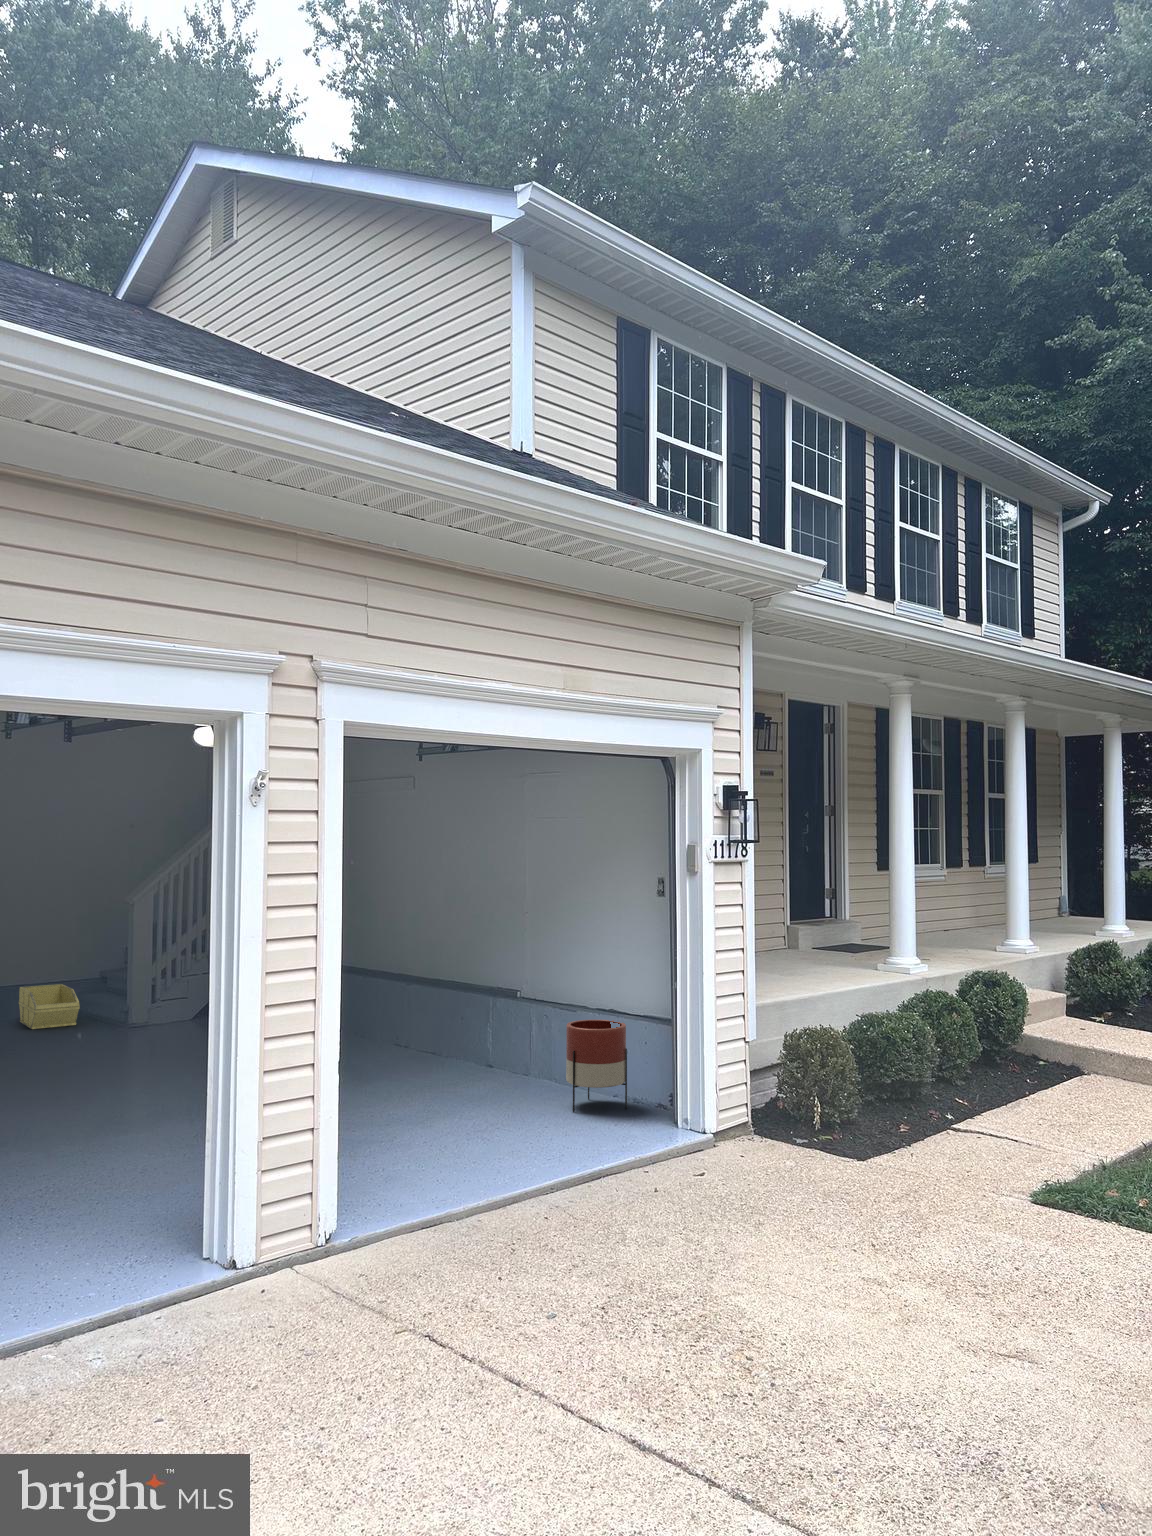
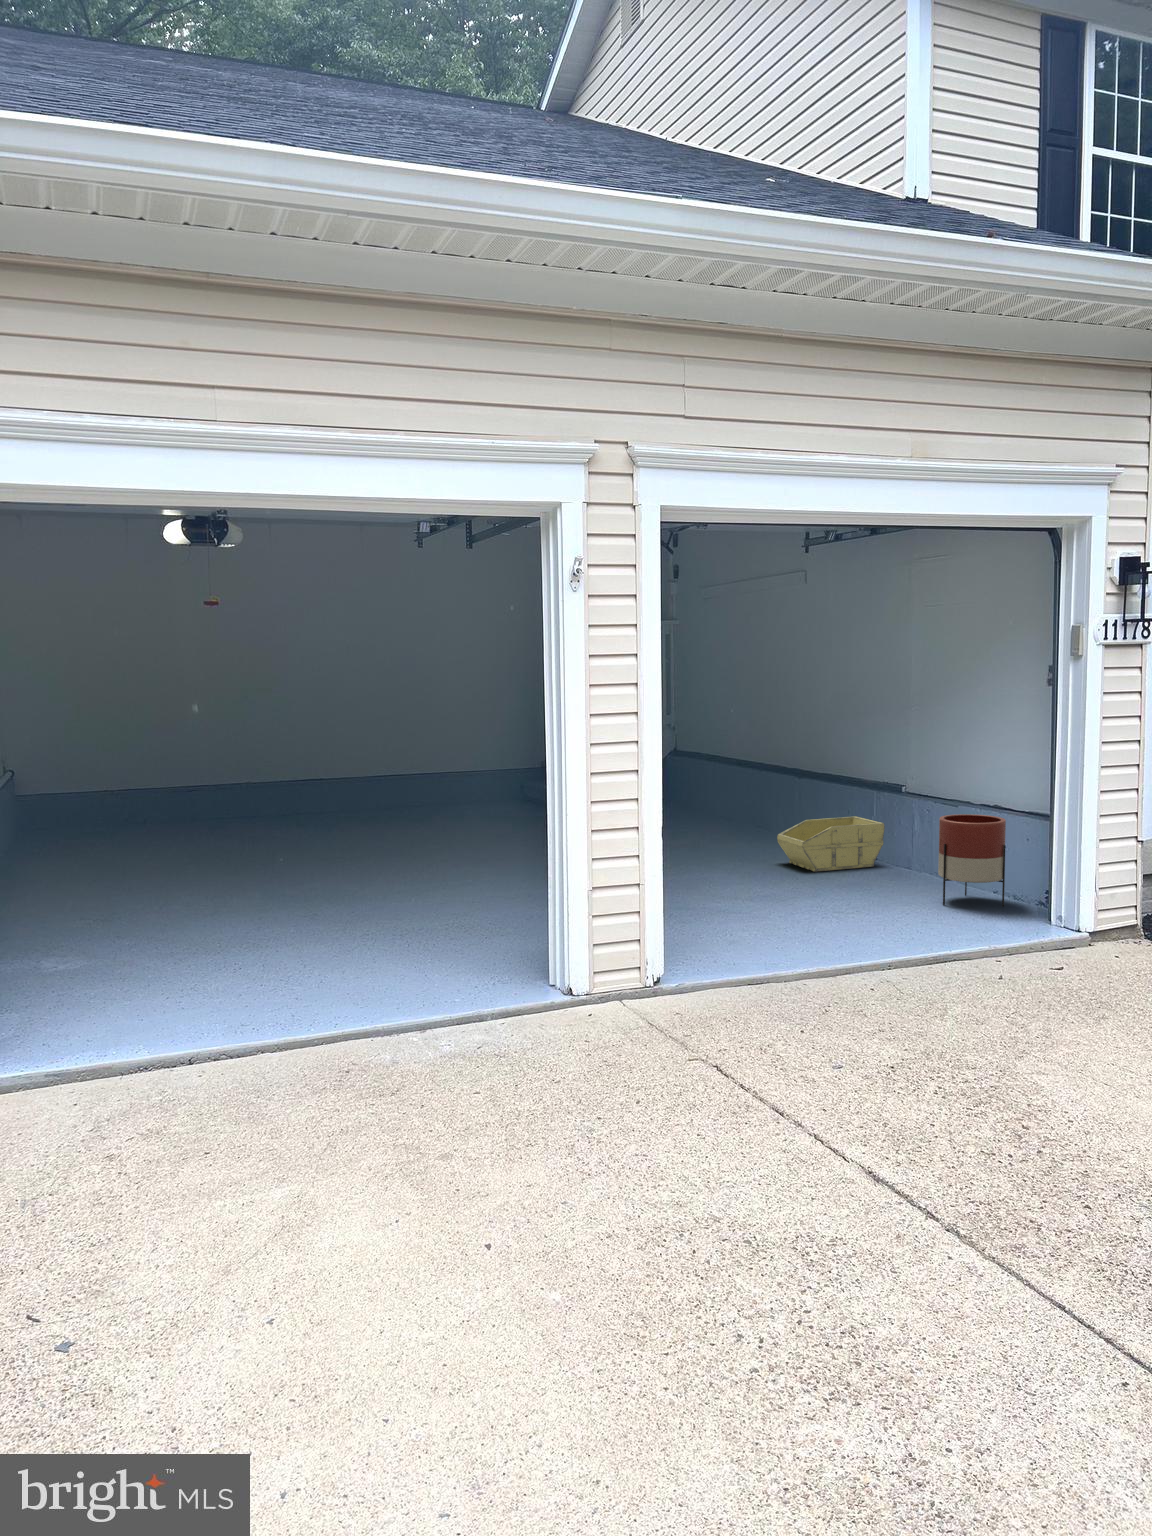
storage bin: present [18,984,80,1029] -> present [777,817,885,872]

